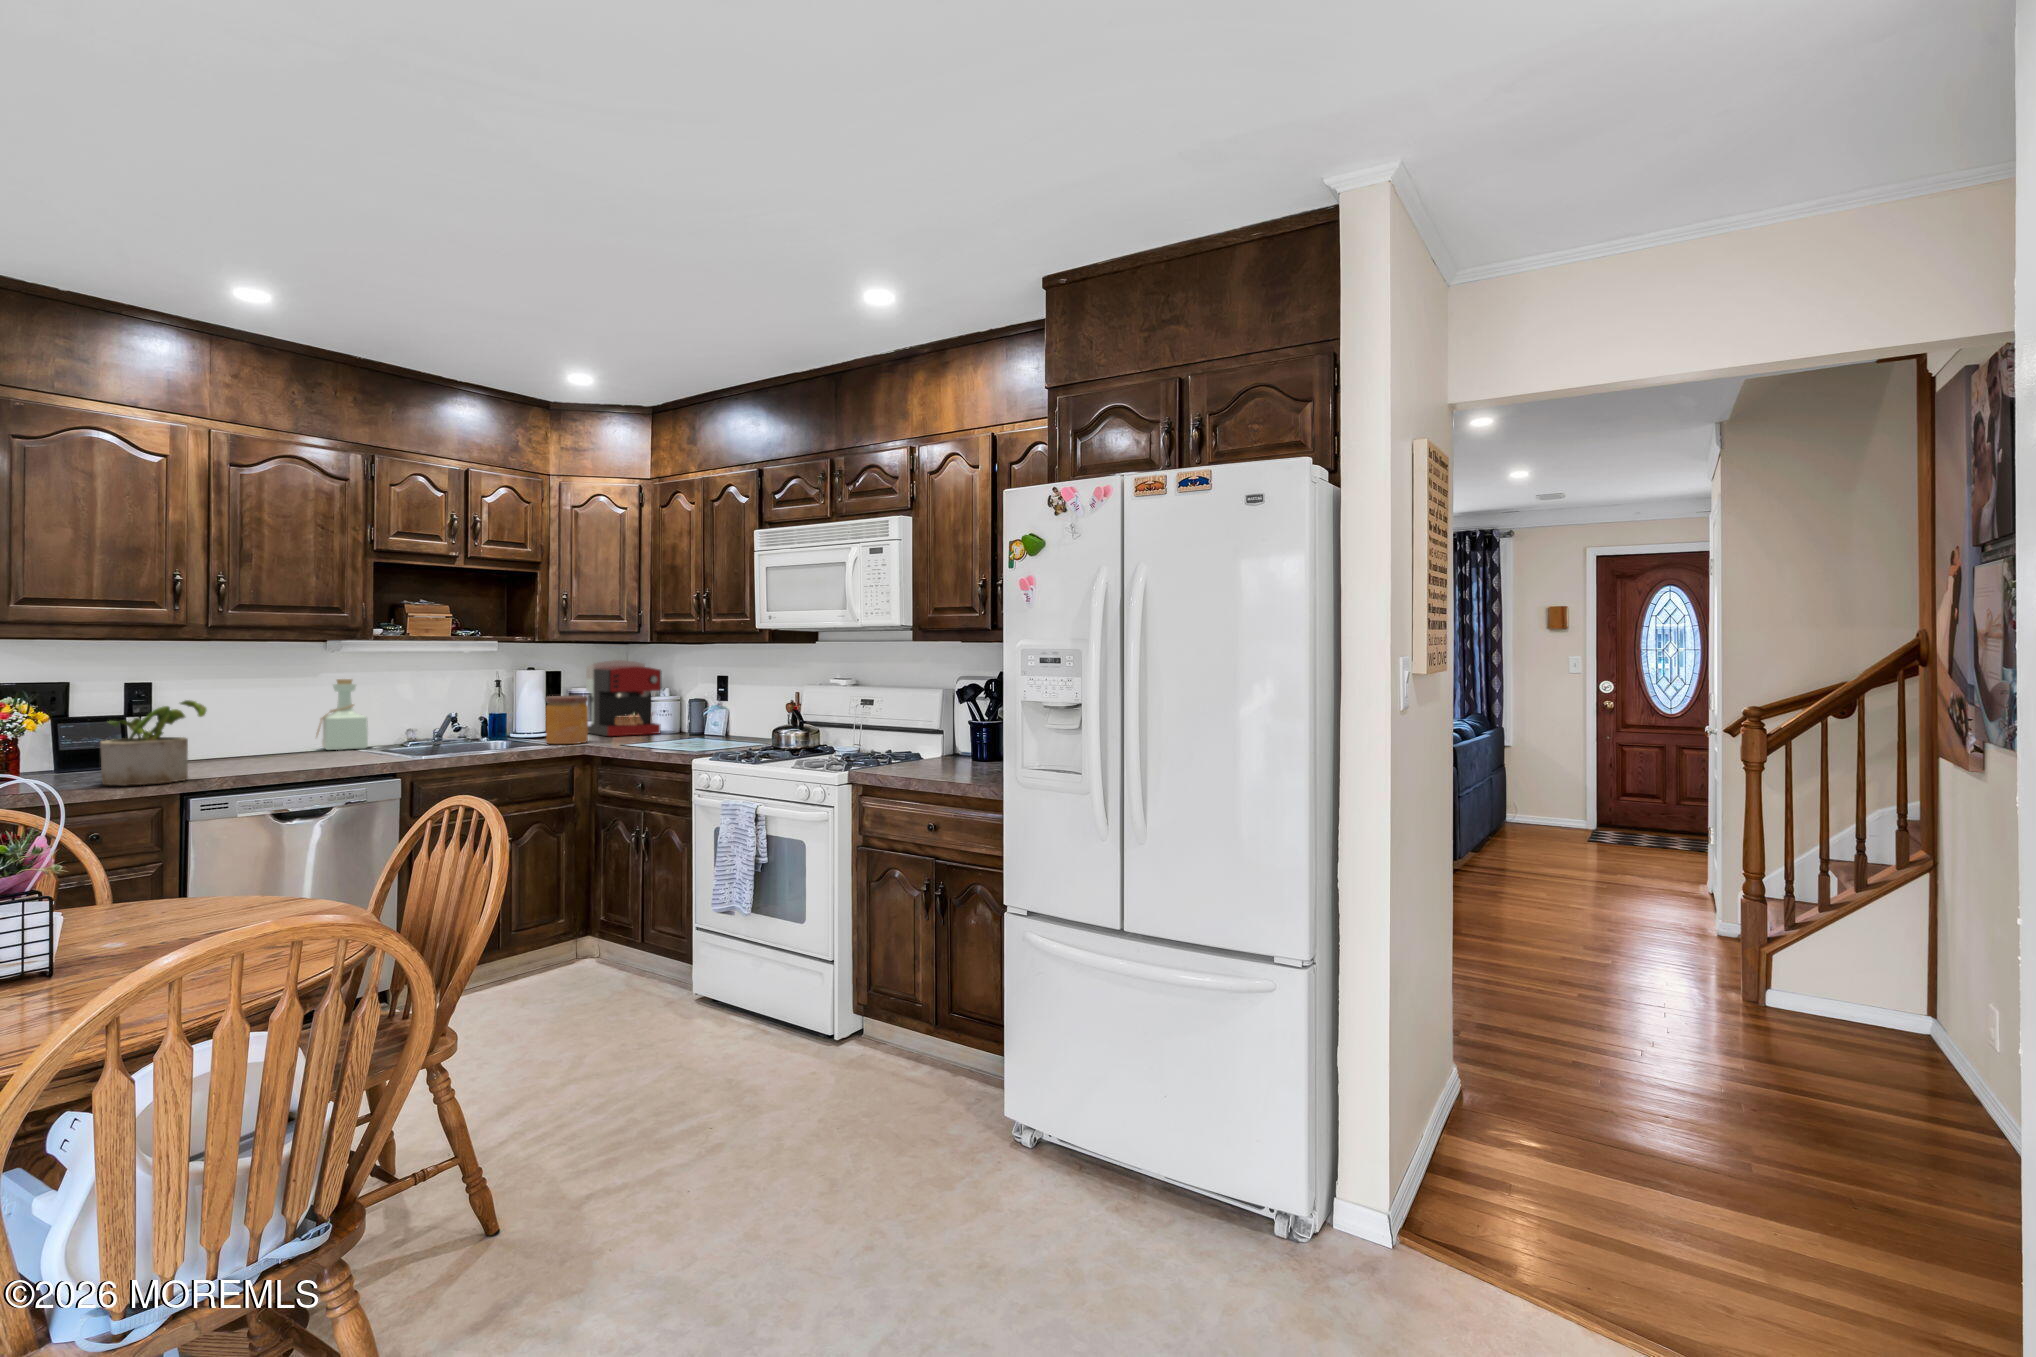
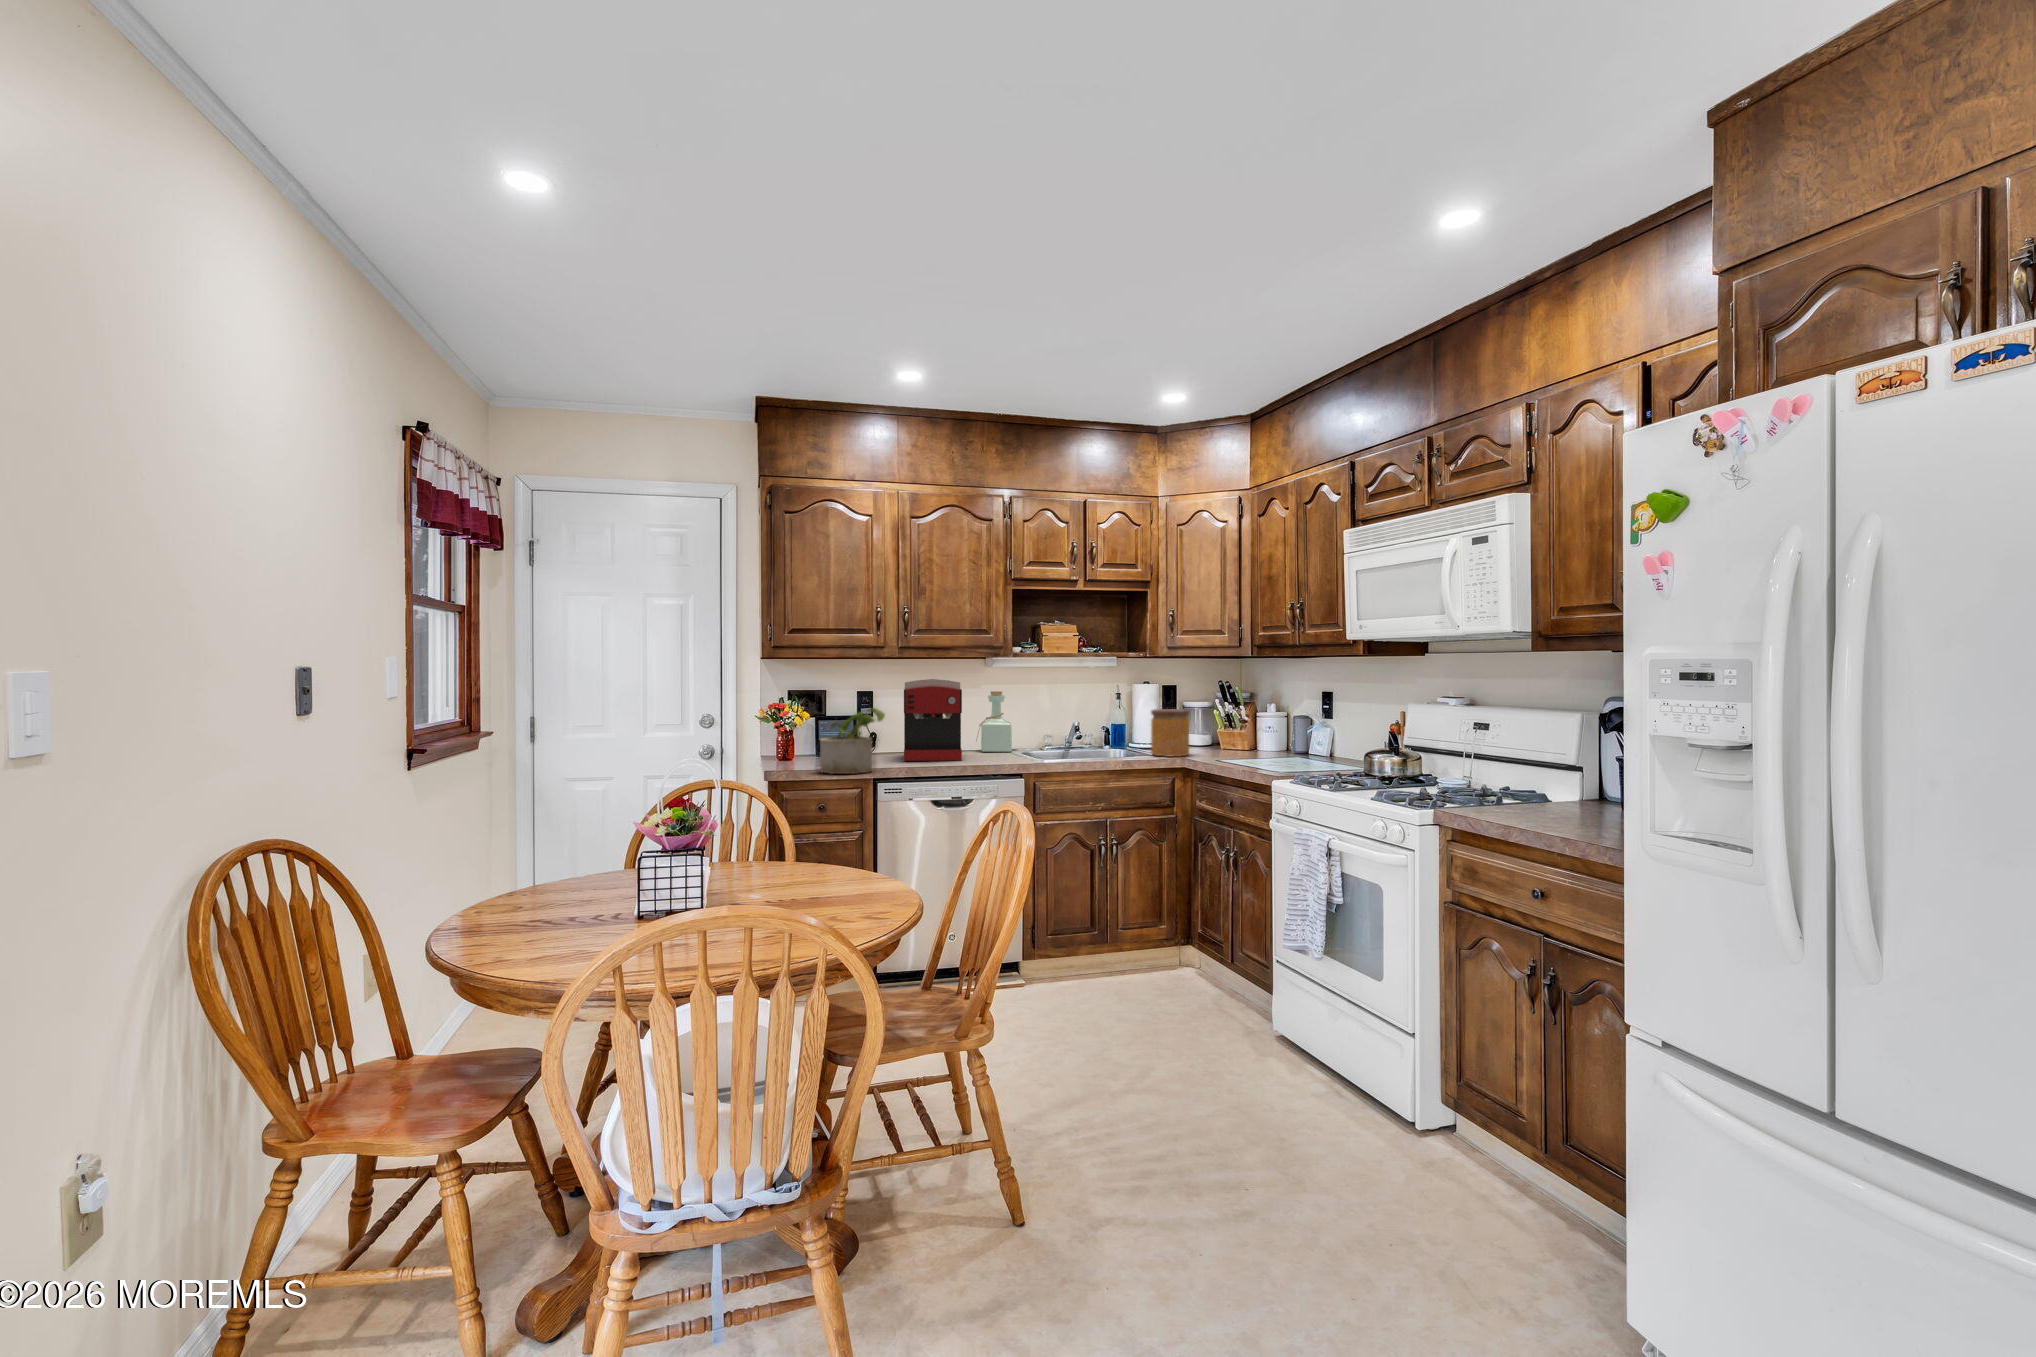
coffee maker: present [586,660,662,736] -> present [904,679,962,761]

